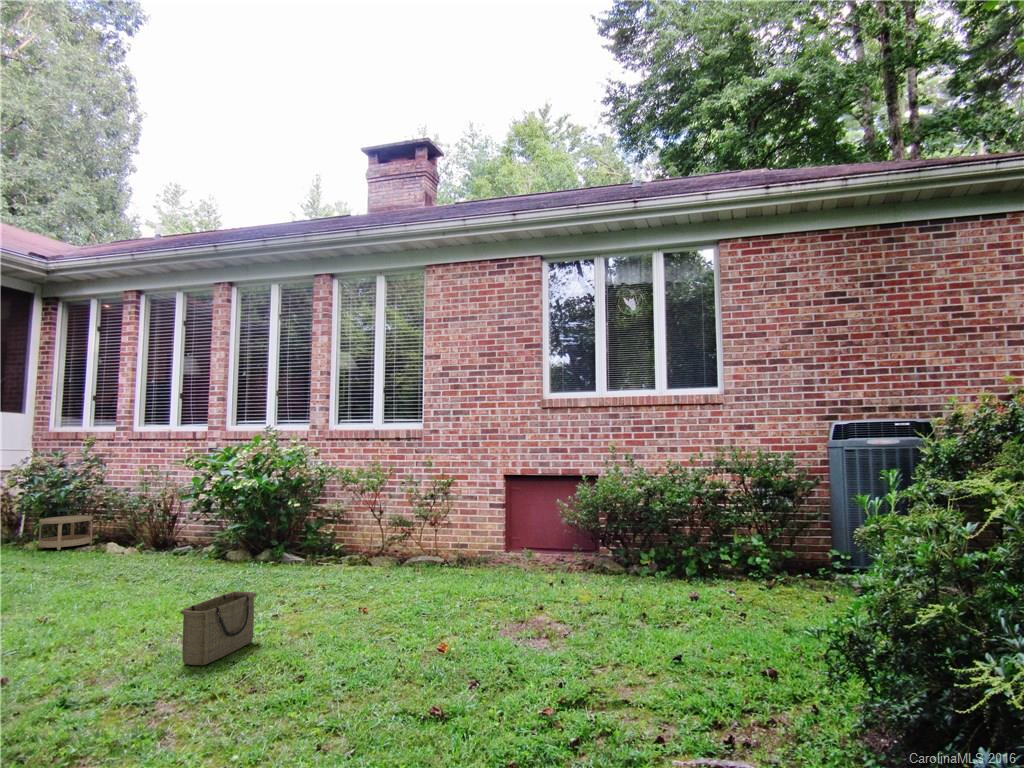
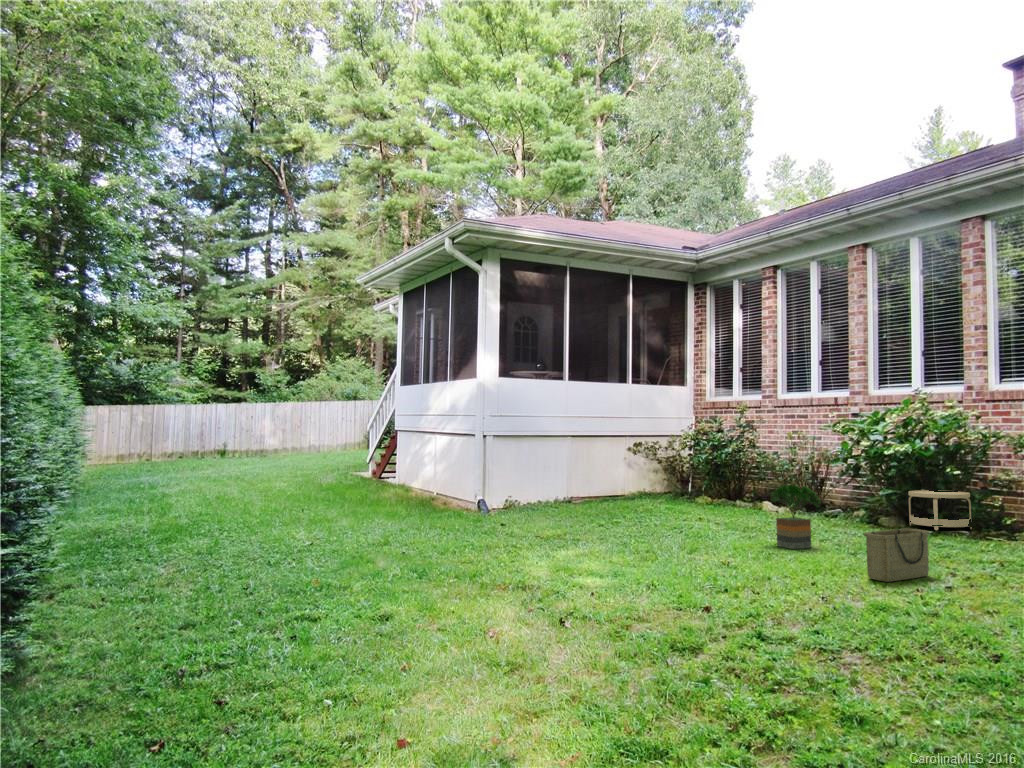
side table: present [39,515,93,550] -> present [908,490,972,530]
potted tree: none [81,544,149,625] -> present [772,485,820,549]

